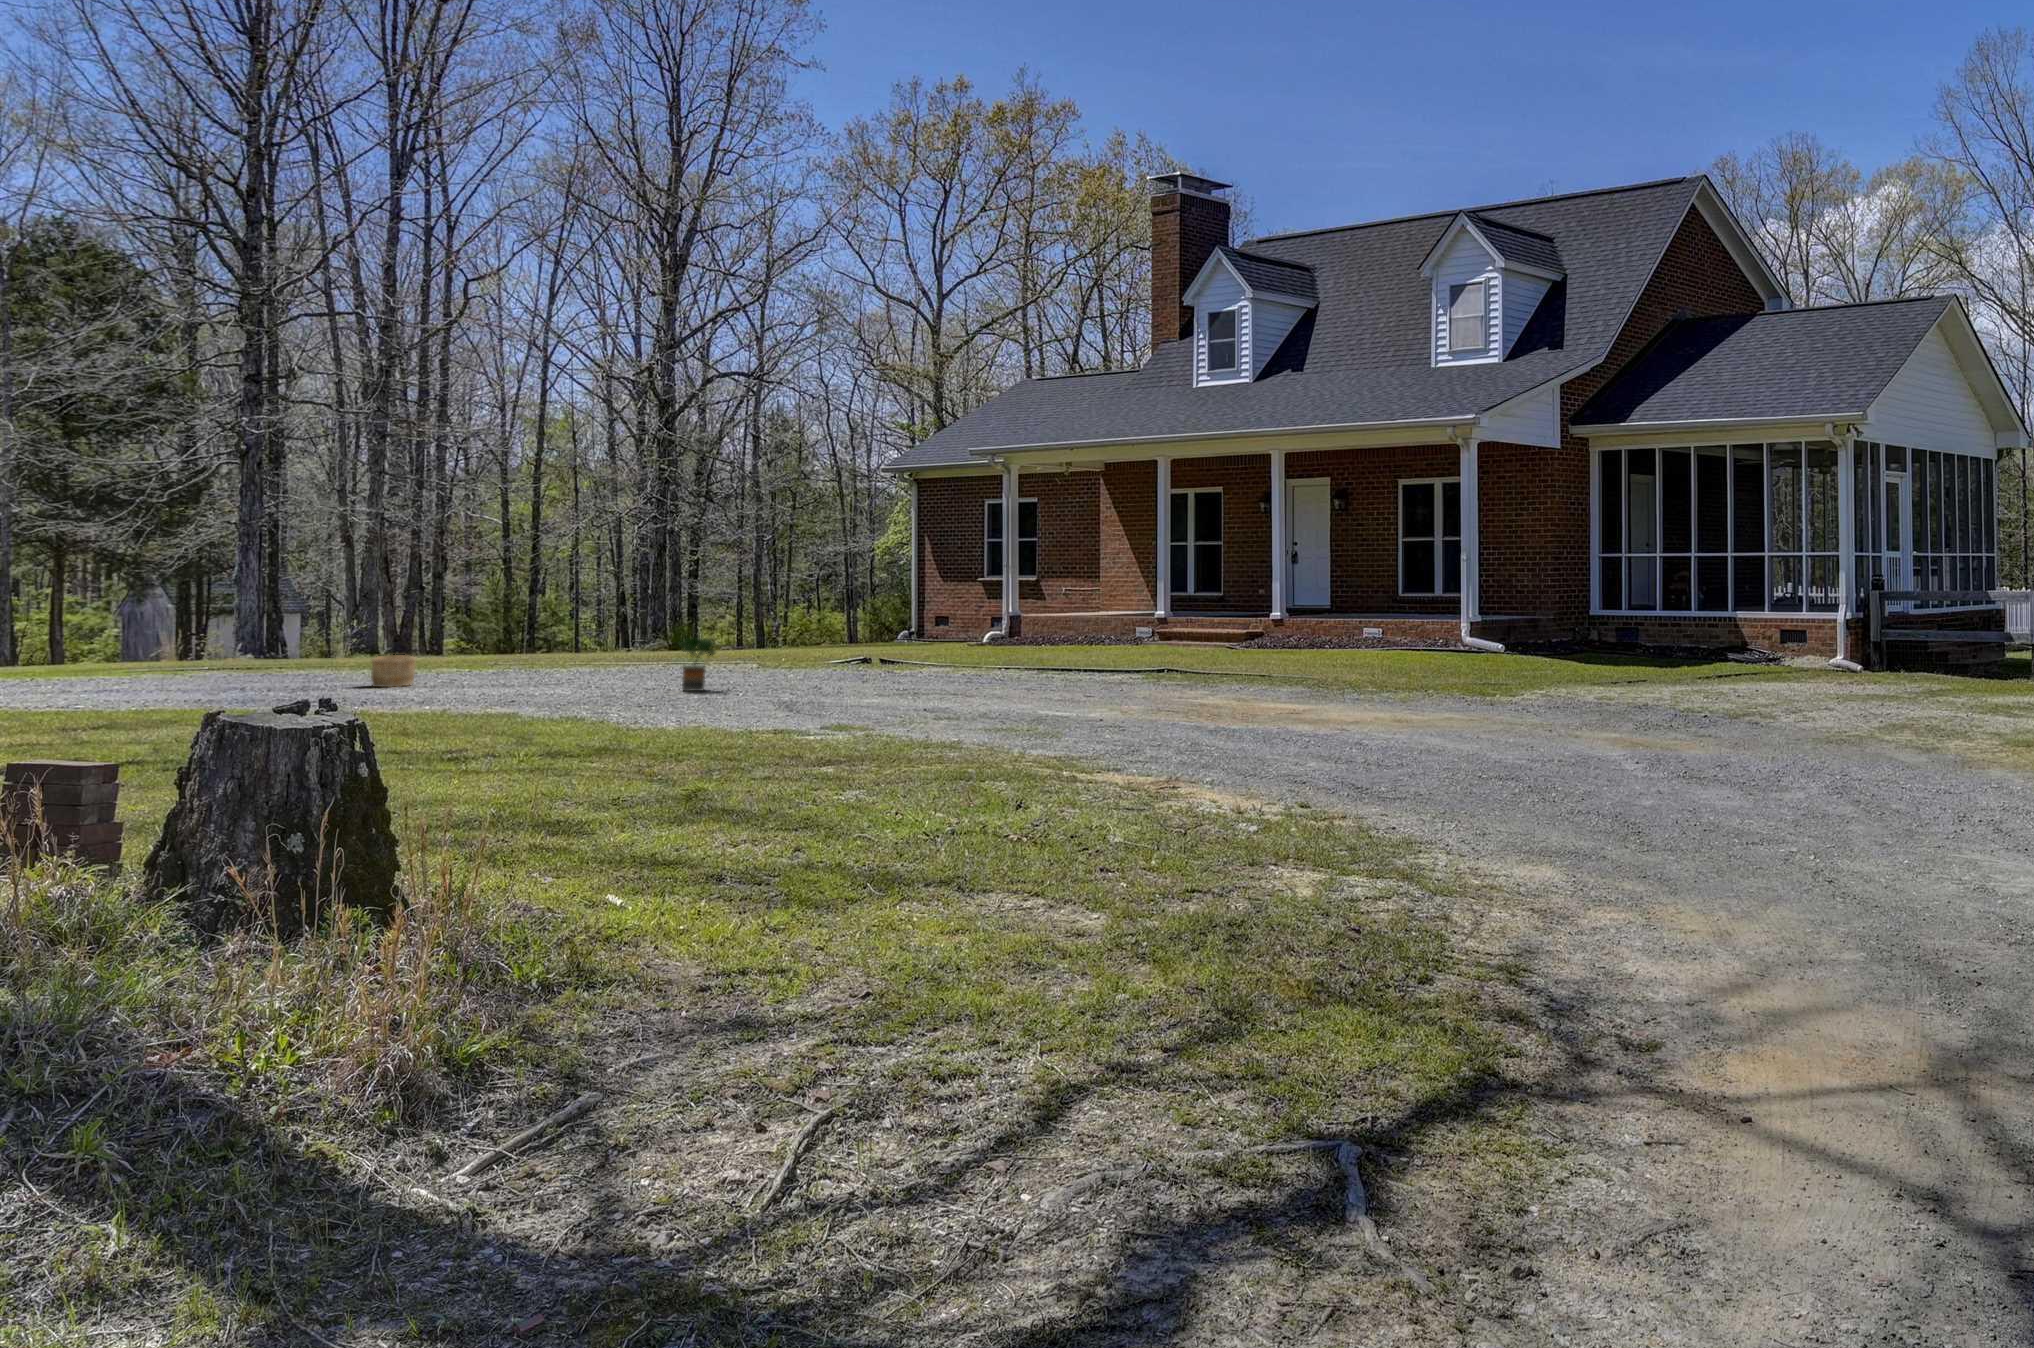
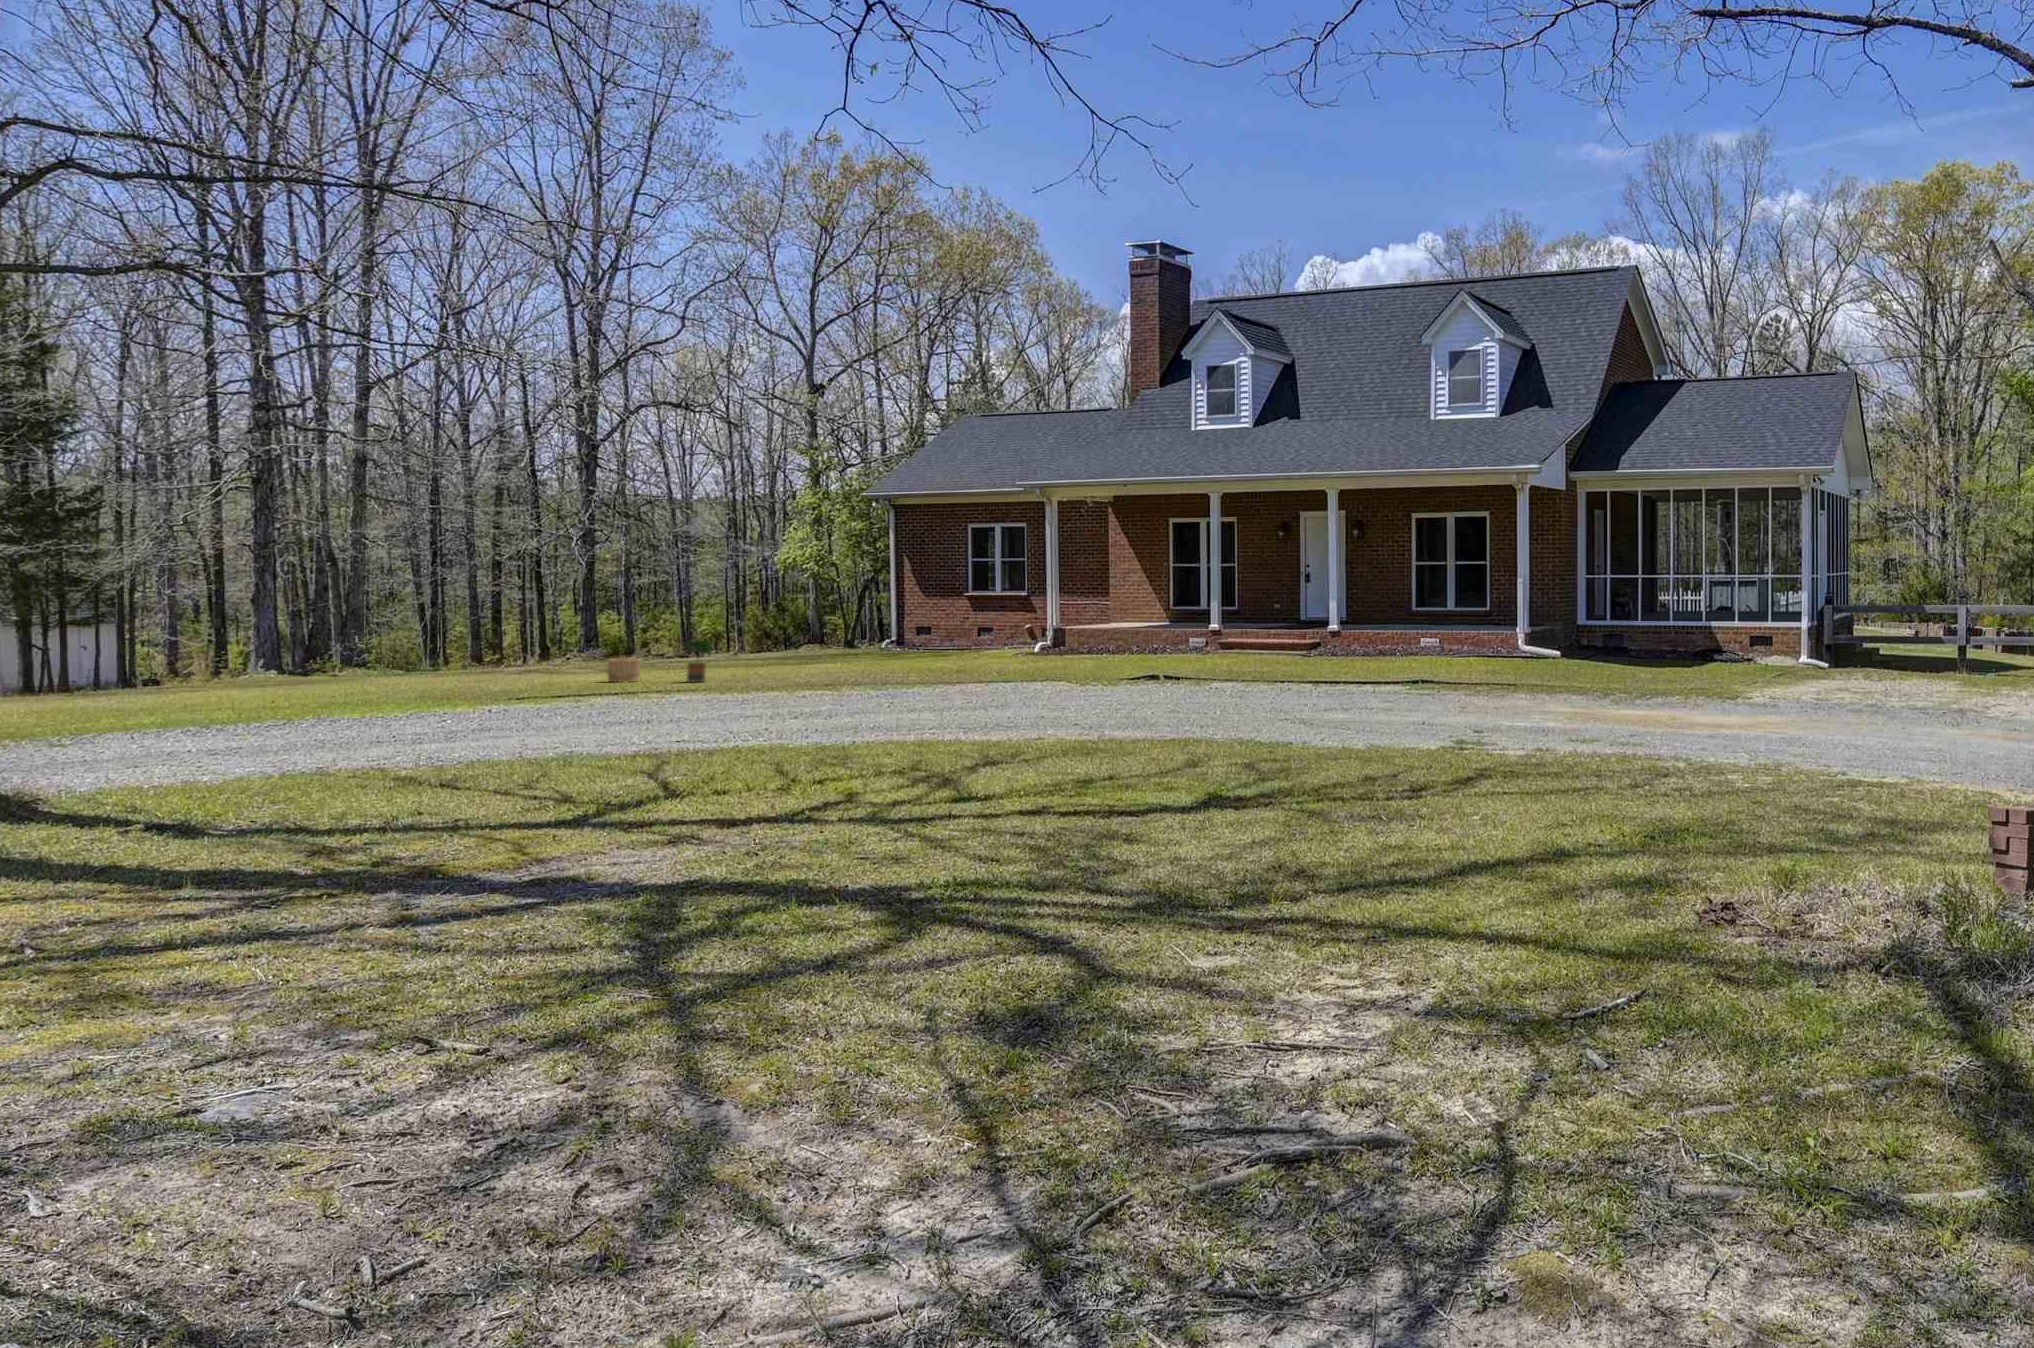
potted tree: present [679,638,715,691] -> present [685,640,712,682]

